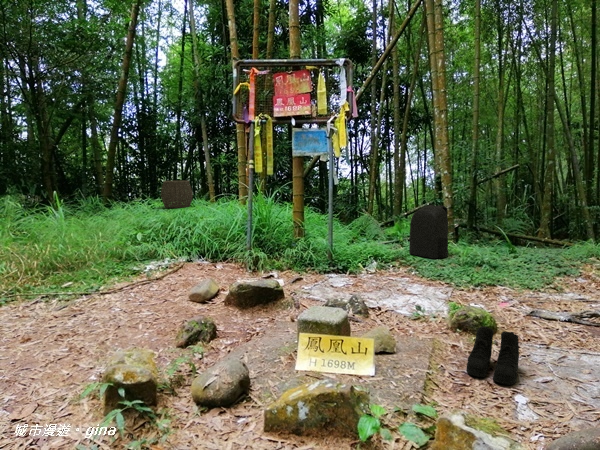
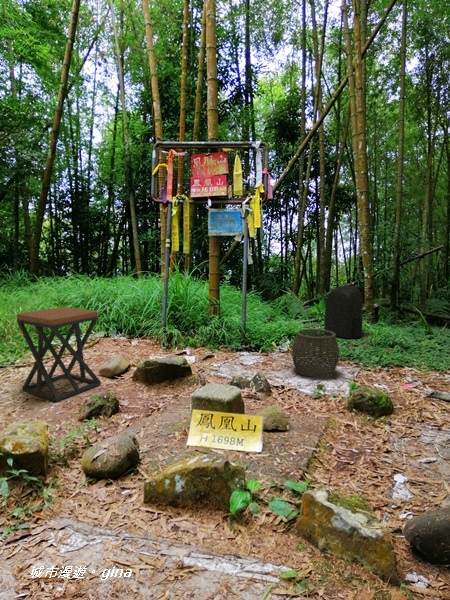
woven basket: present [161,181,193,208] -> present [292,329,339,377]
stool: none [106,230,193,328] -> present [17,307,101,402]
boots: present [467,326,519,385] -> none [353,407,405,465]

